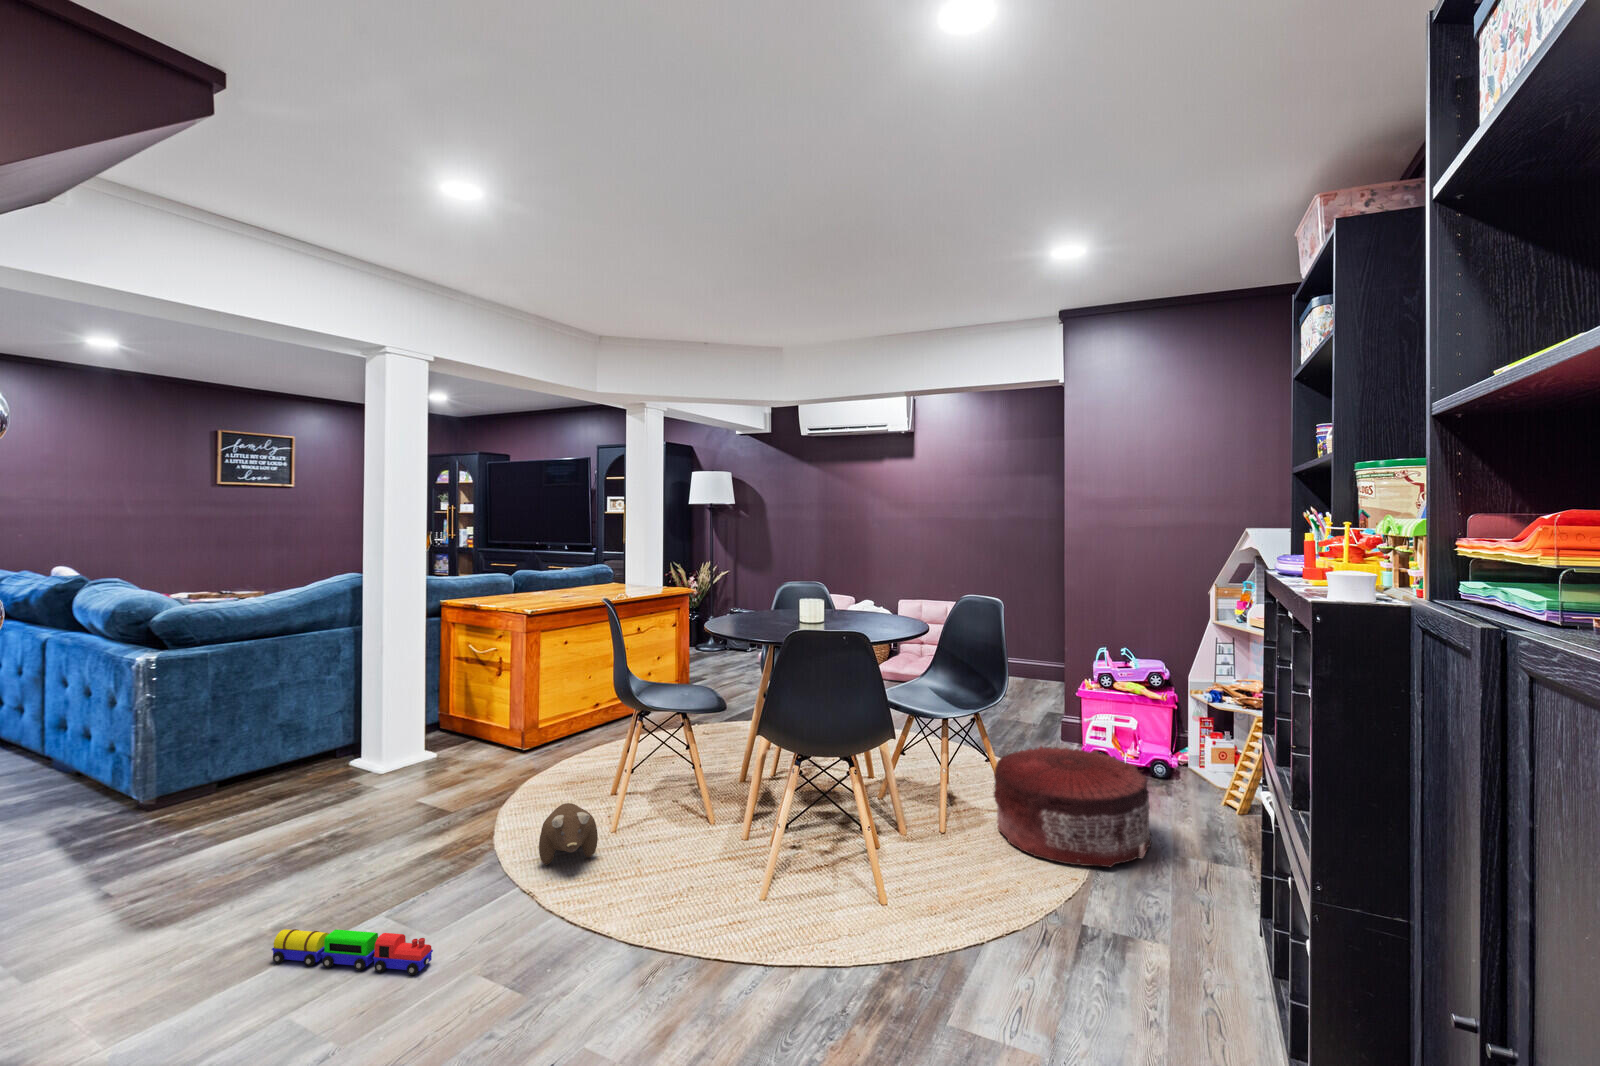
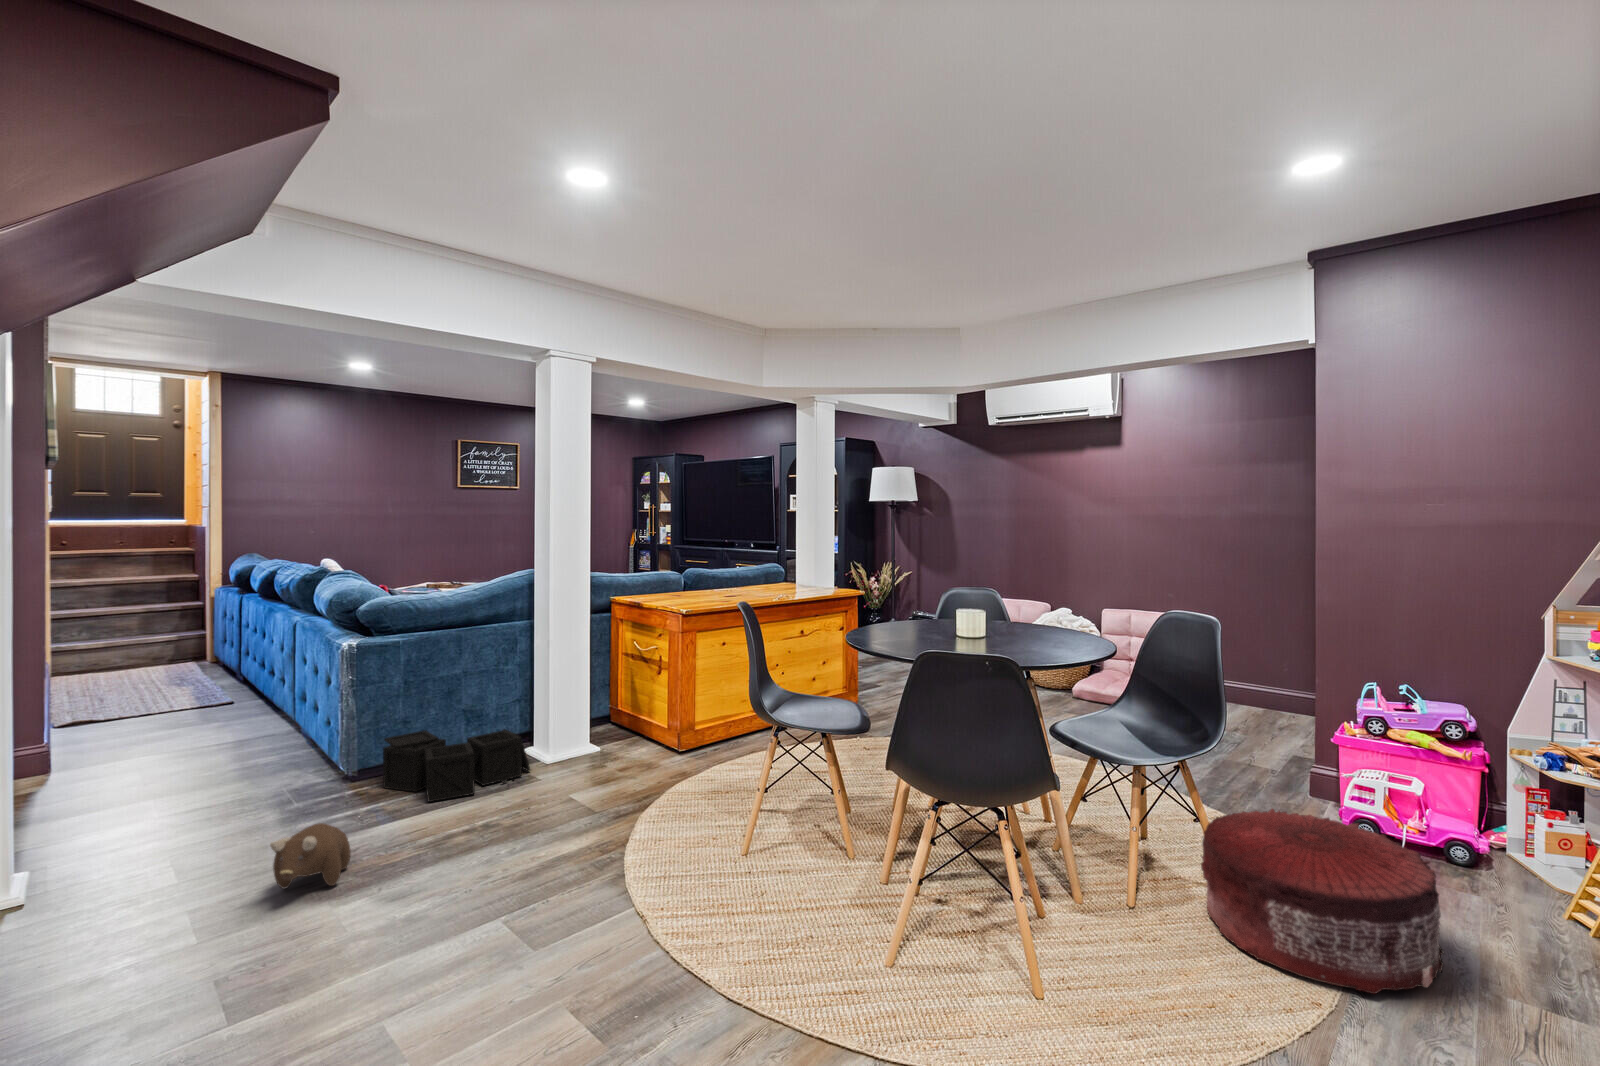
storage bin: none [186,740,365,822] -> present [383,729,530,802]
plush toy: present [539,803,598,865] -> present [270,823,351,888]
toy train: present [272,929,433,975] -> none [394,924,530,996]

